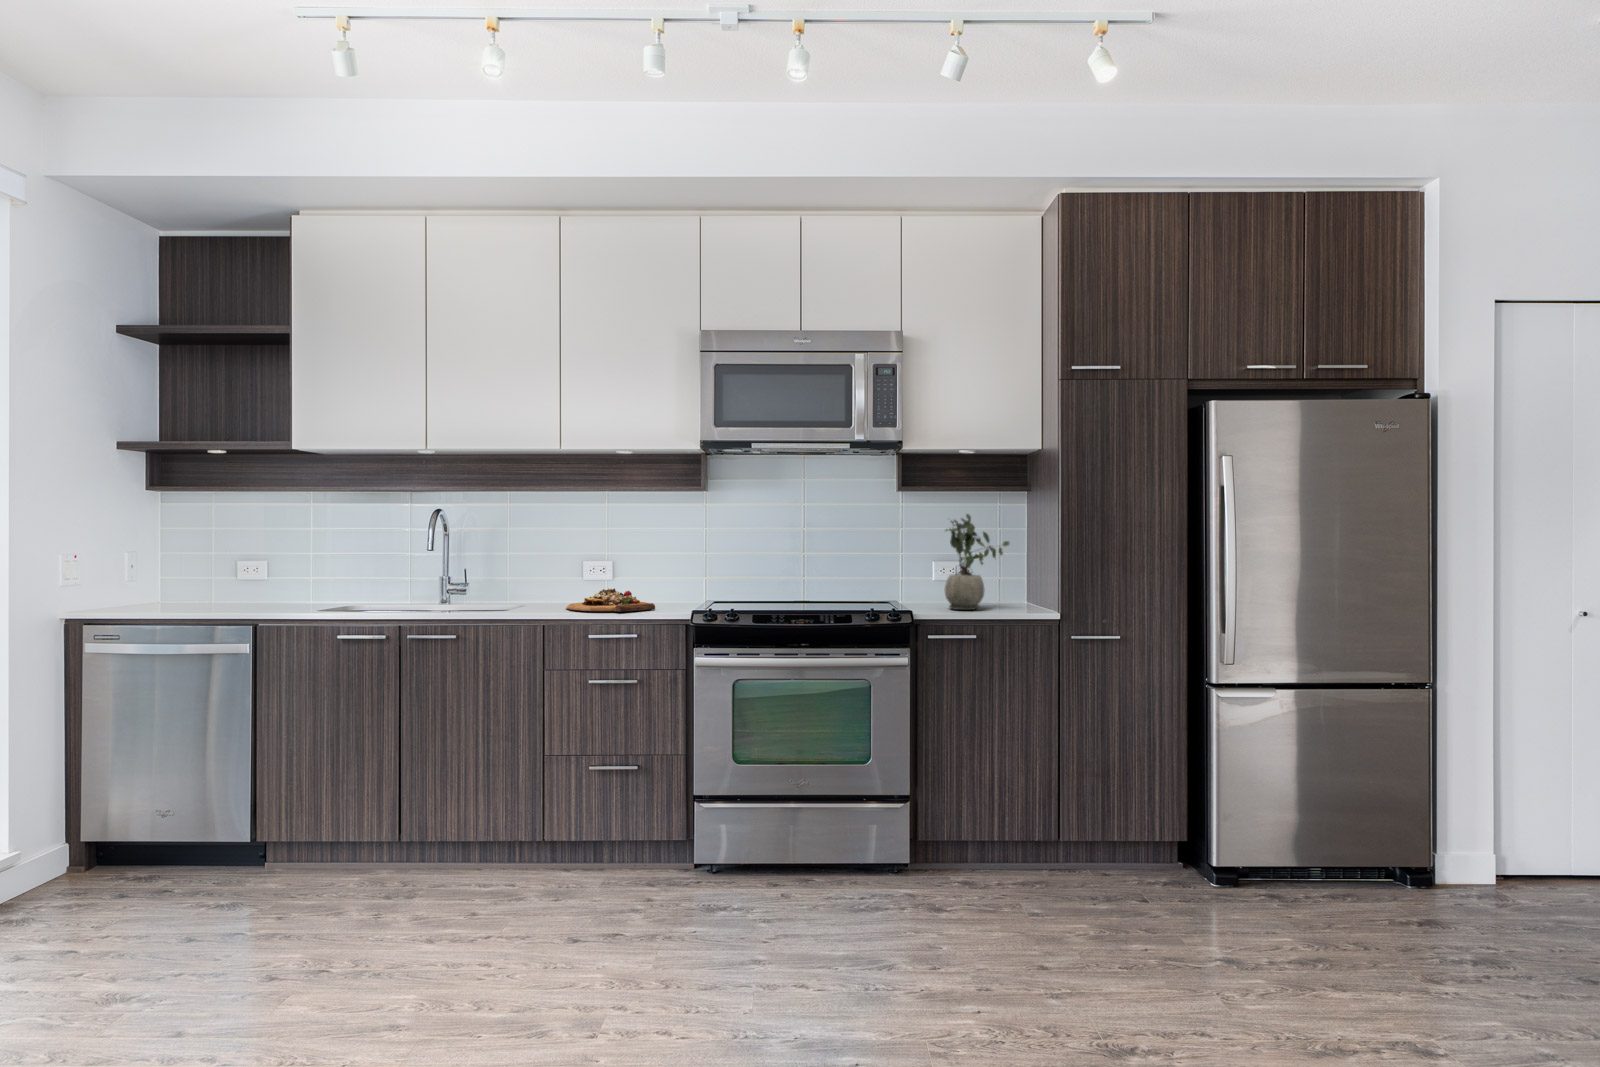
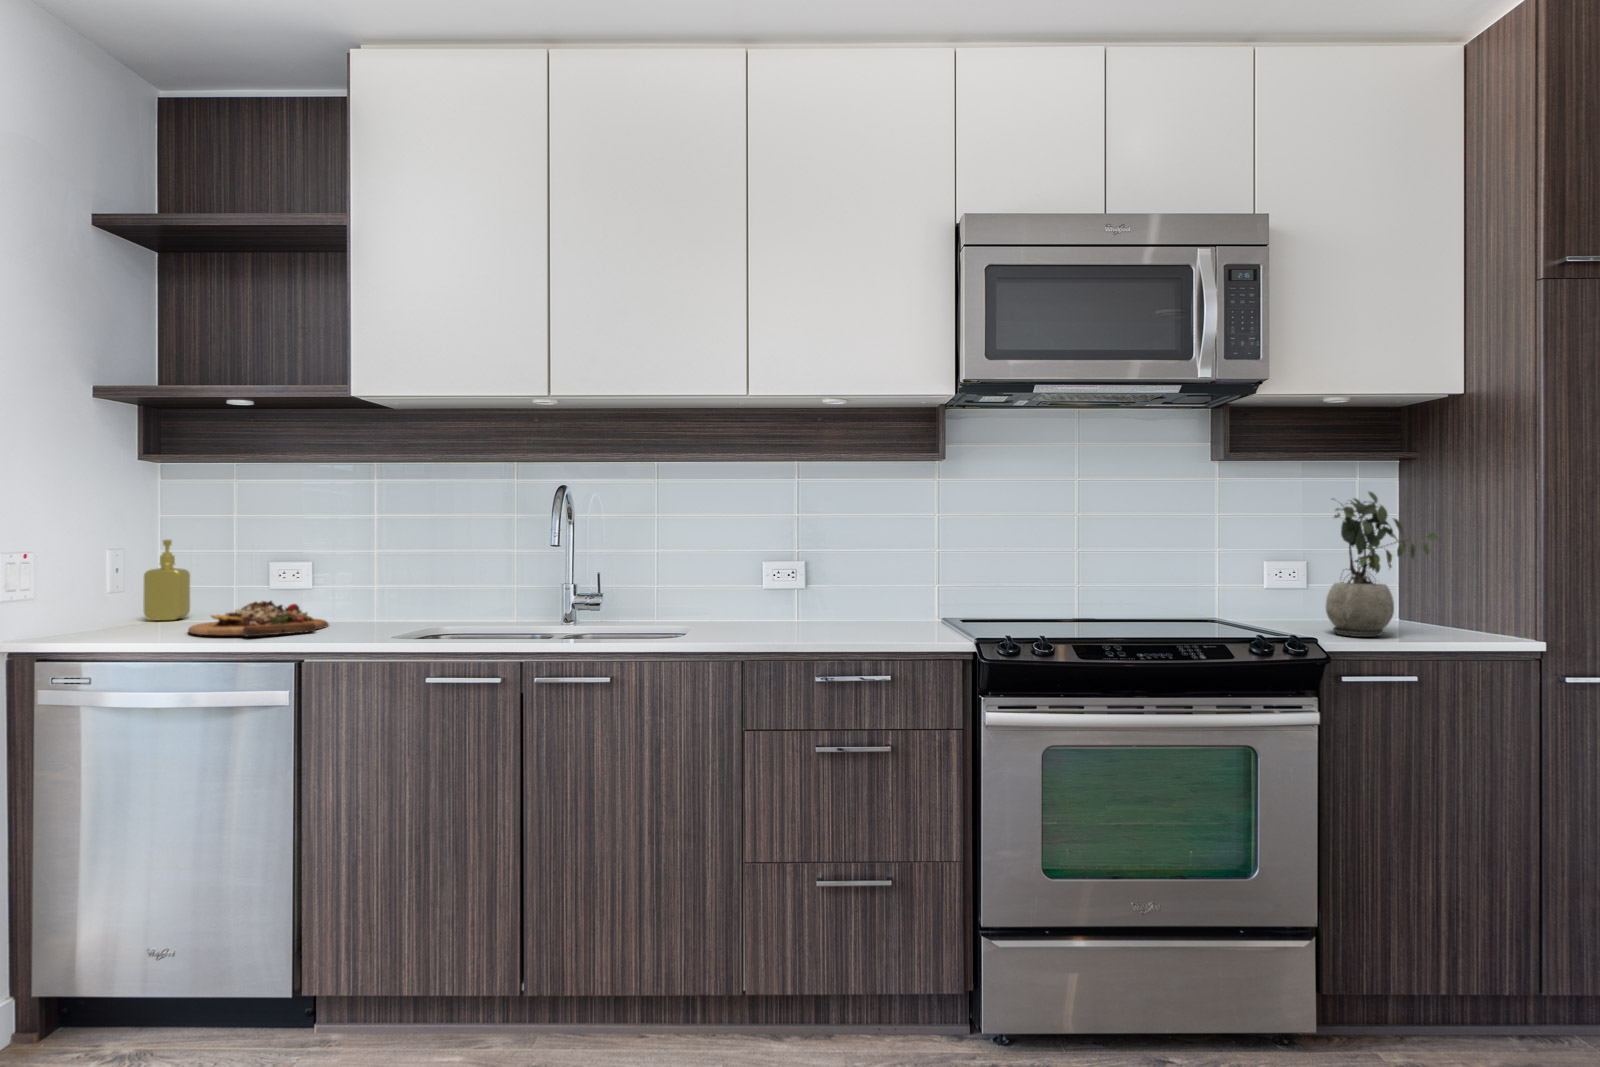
soap dispenser: none [149,546,181,602] -> present [143,540,190,621]
cutting board: present [566,589,655,612] -> present [188,601,329,636]

